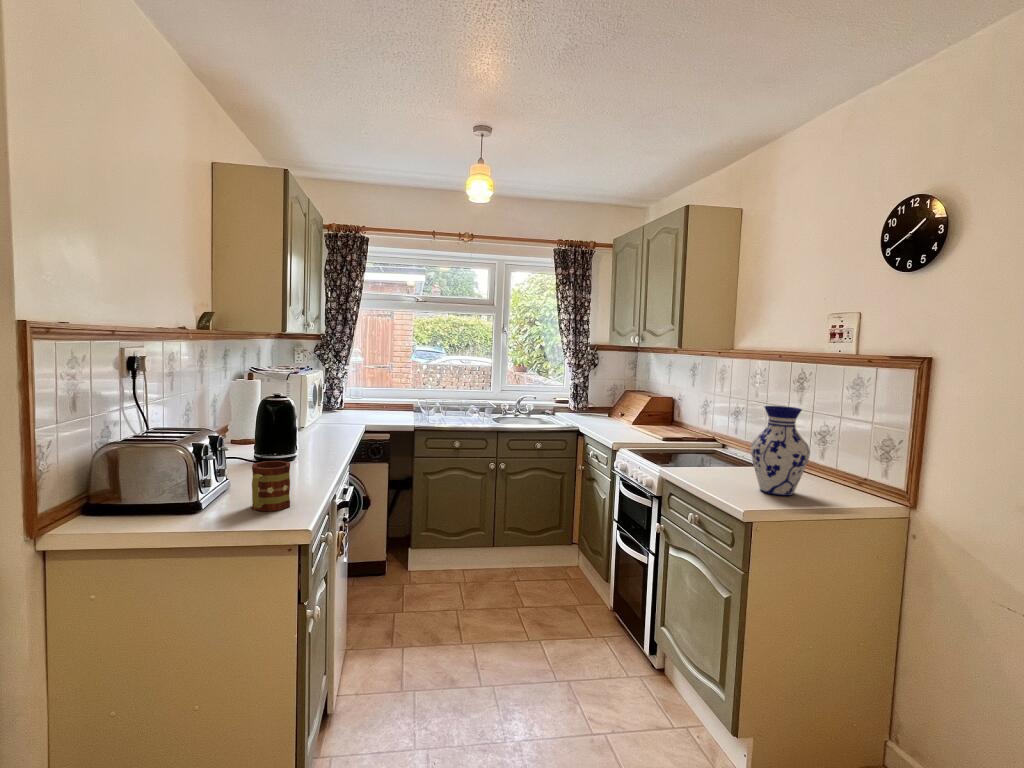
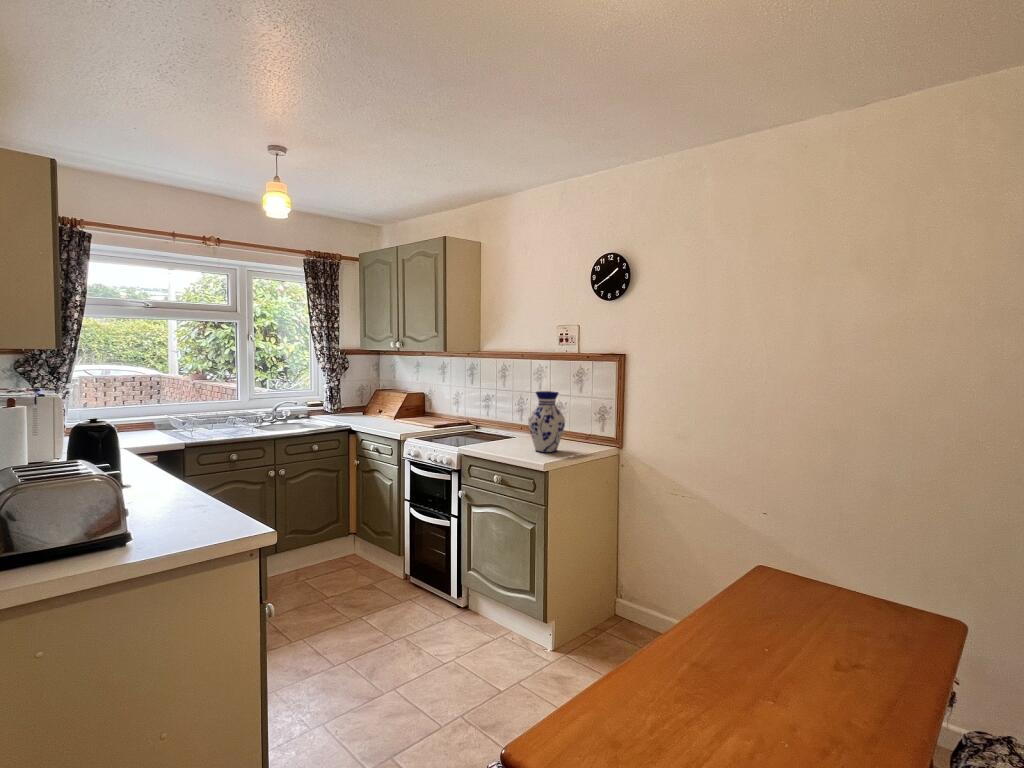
mug: present [252,461,290,511] -> none [161,479,205,530]

